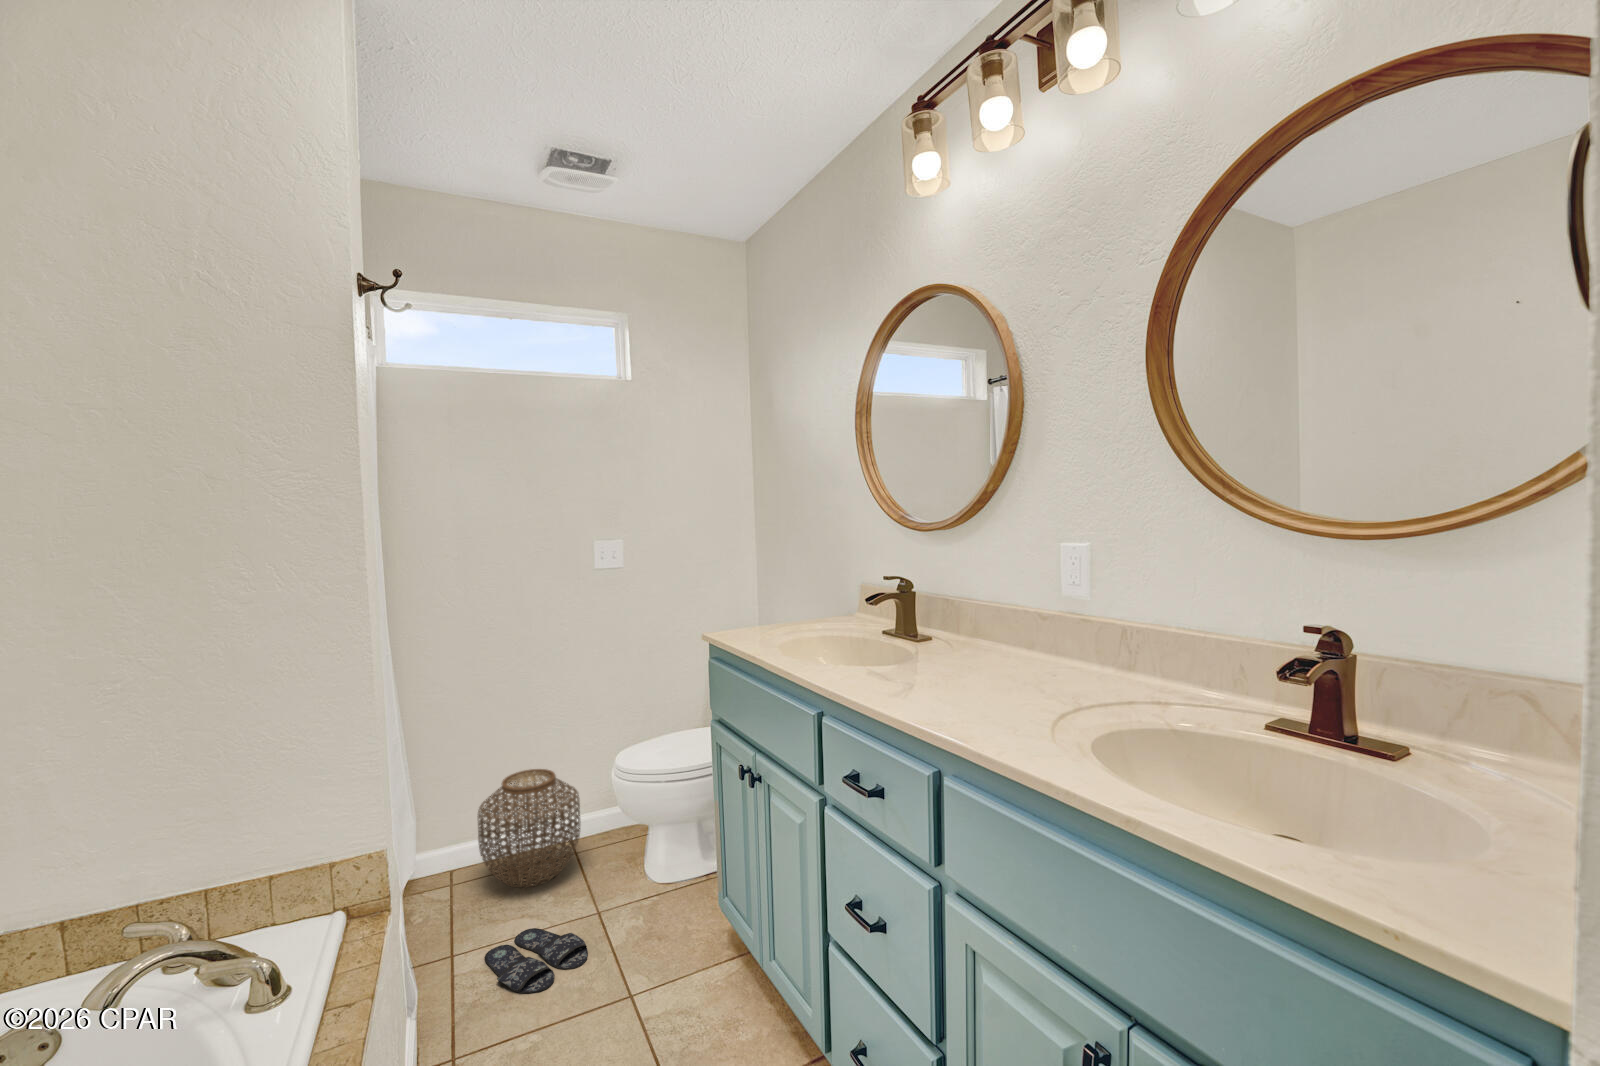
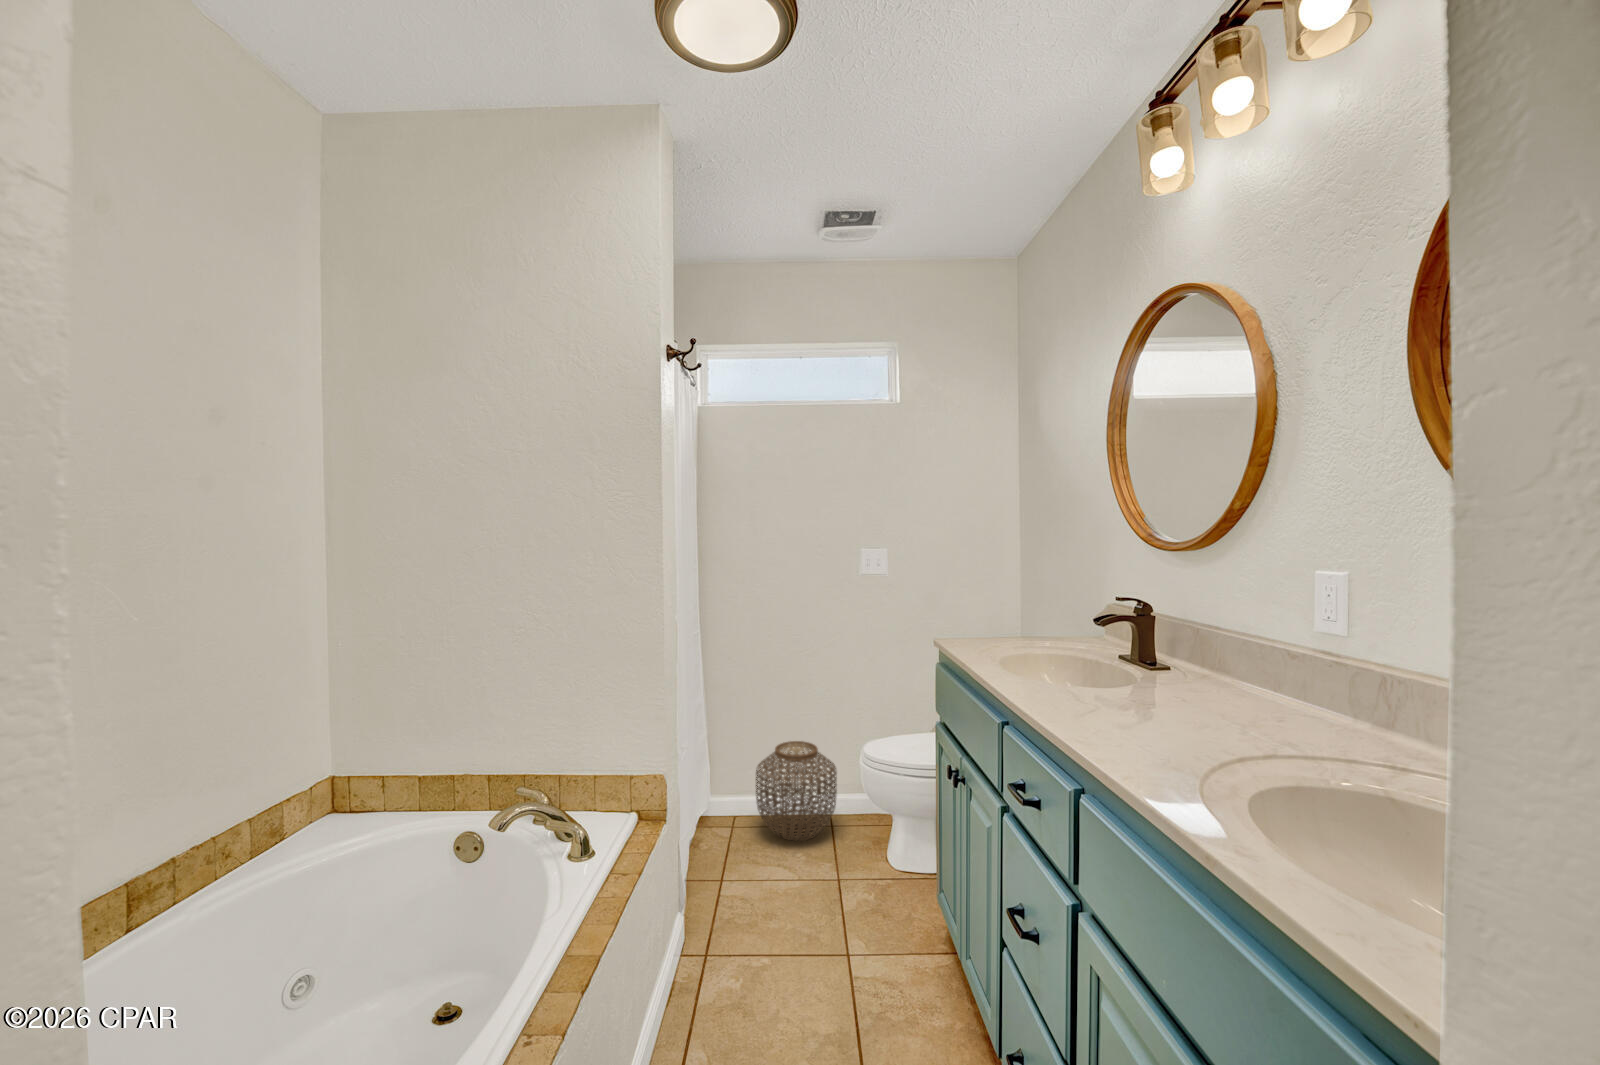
slippers: present [485,928,588,993] -> none [747,874,825,925]

